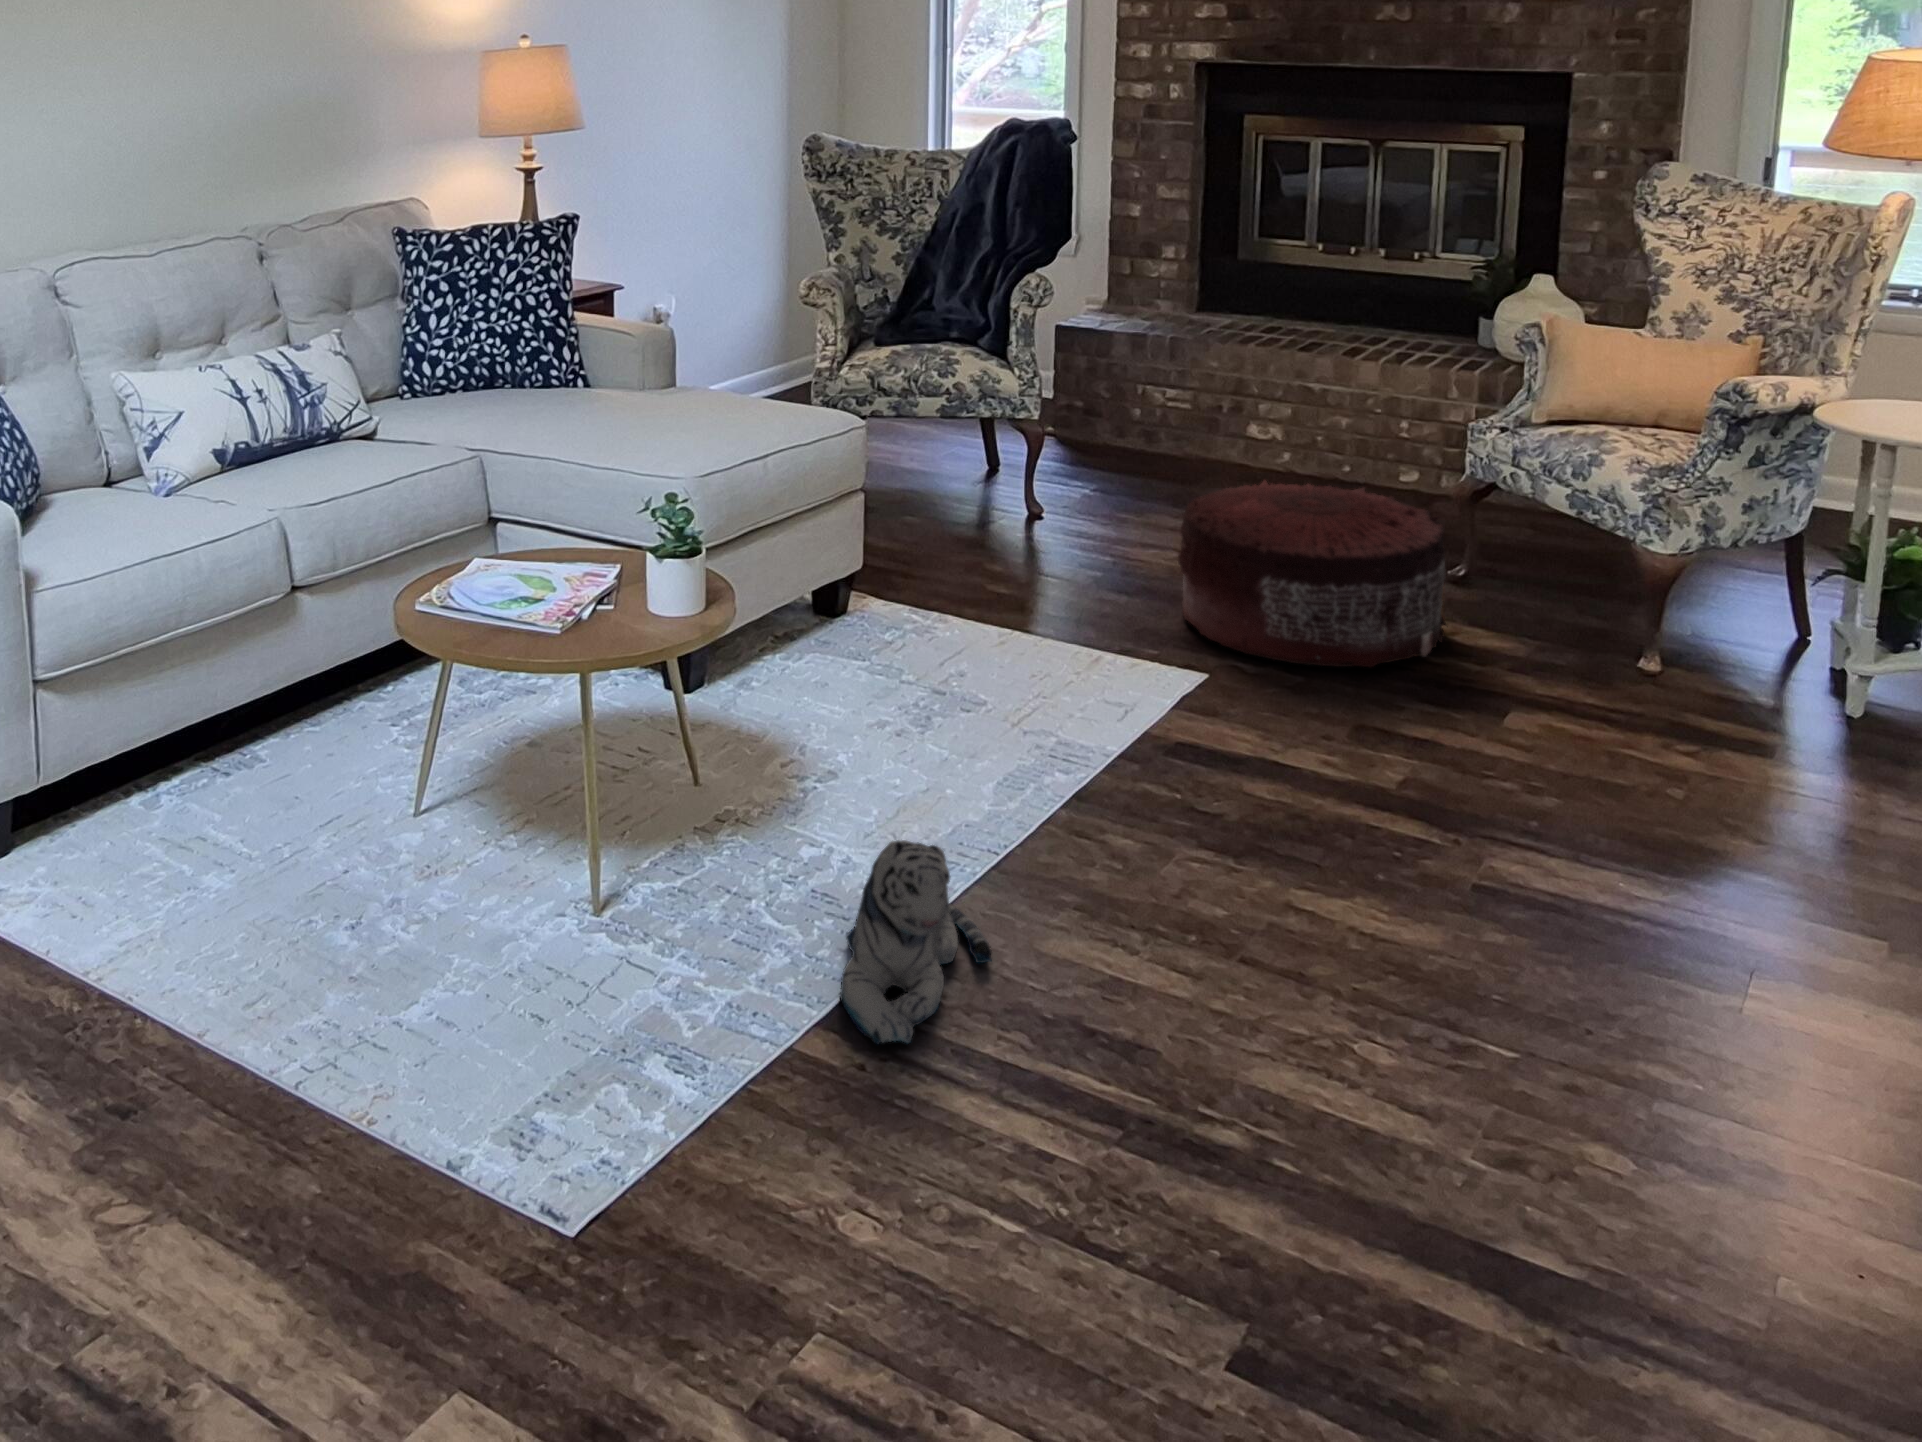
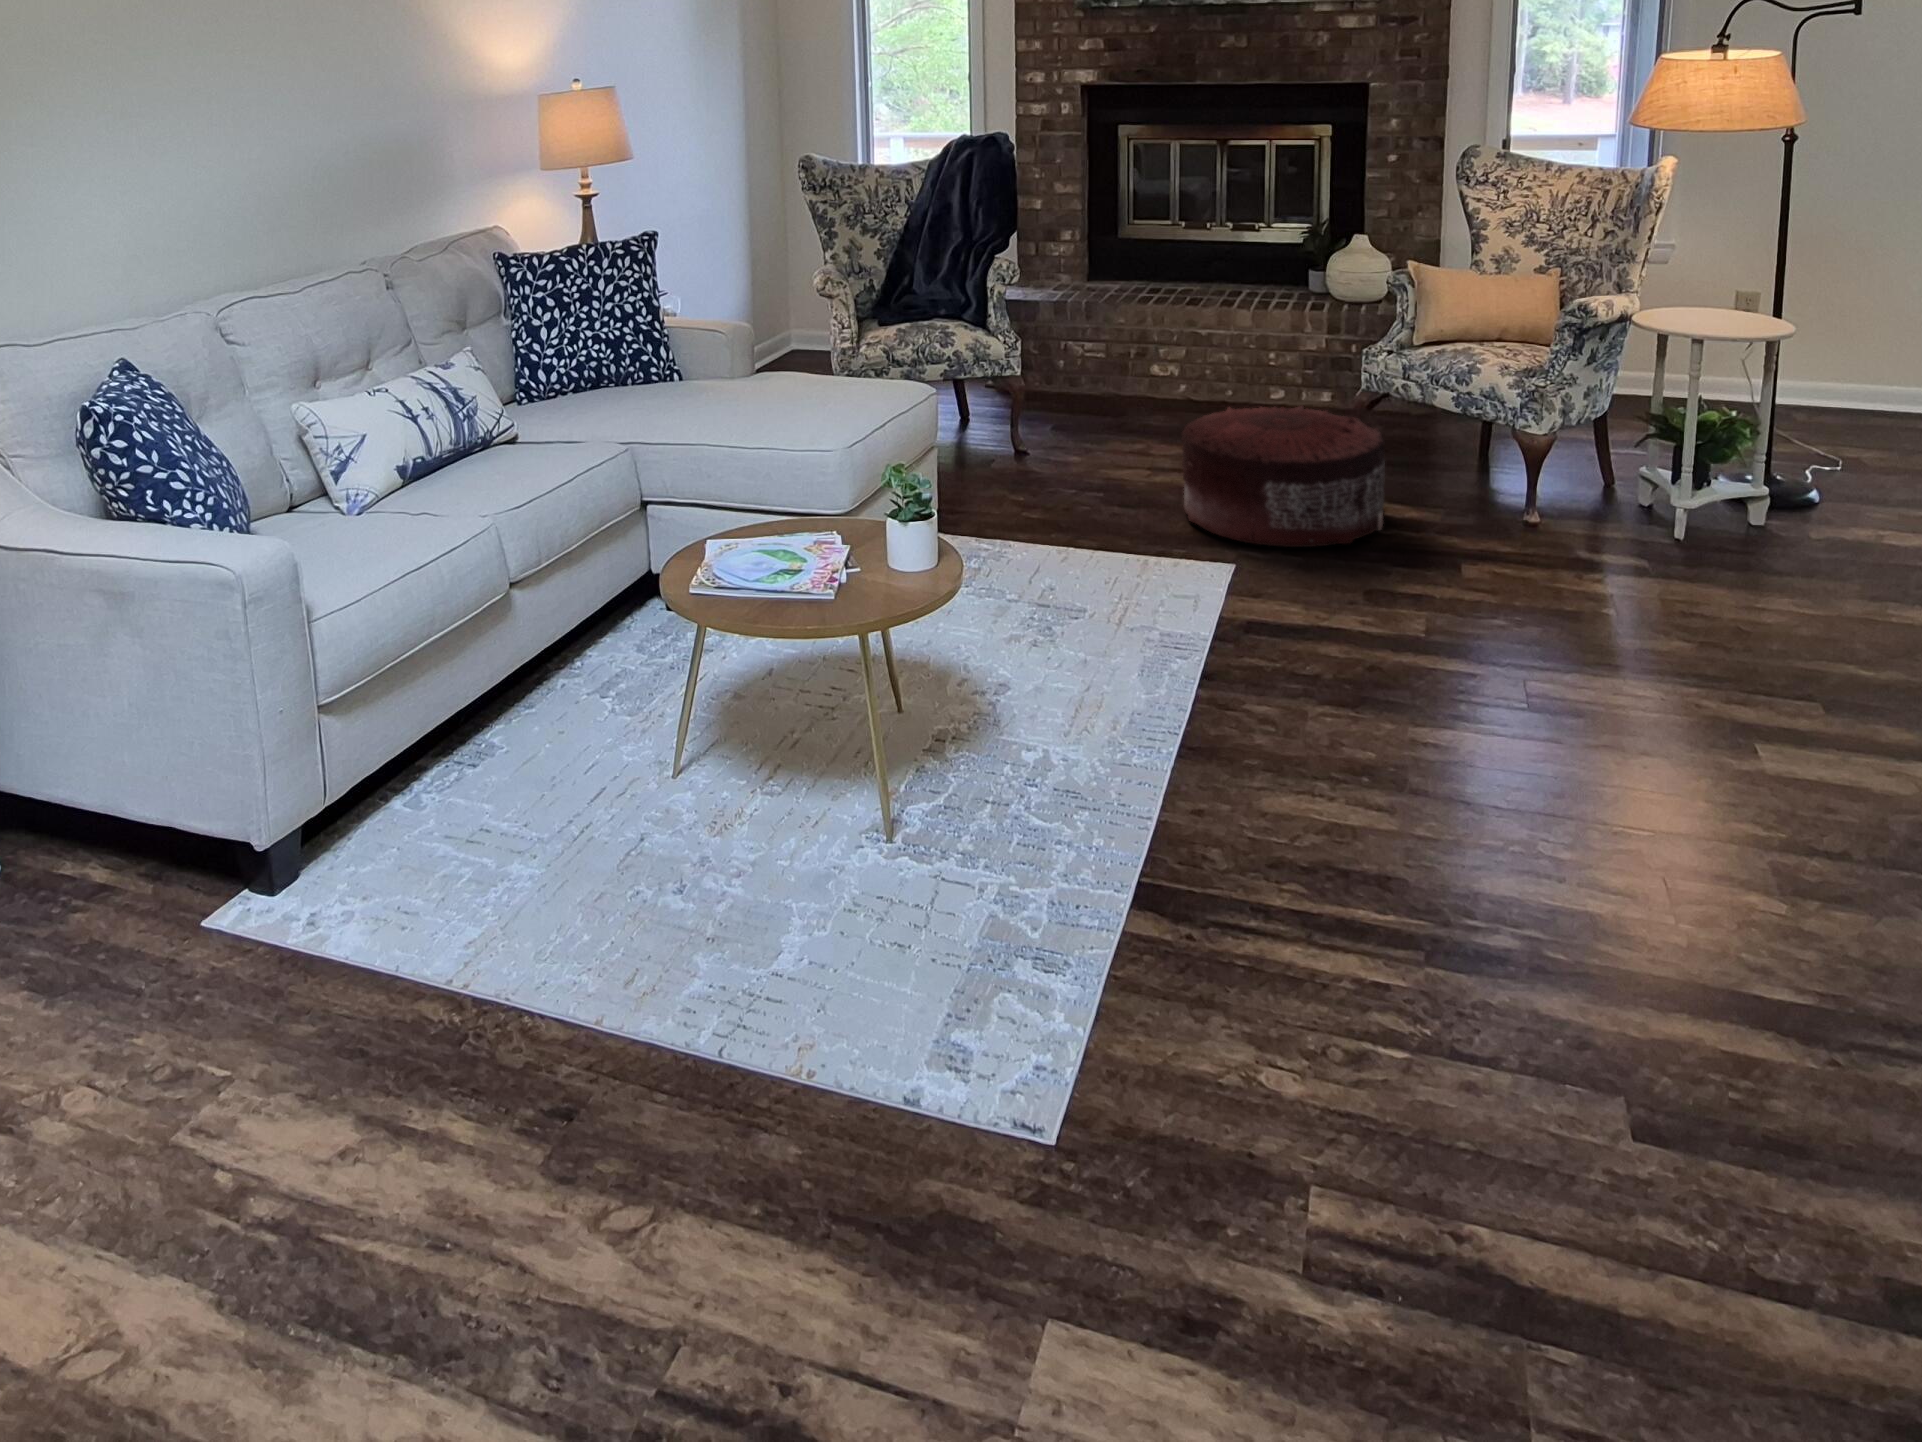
plush toy: present [840,840,992,1044] -> none [1108,736,1236,914]

